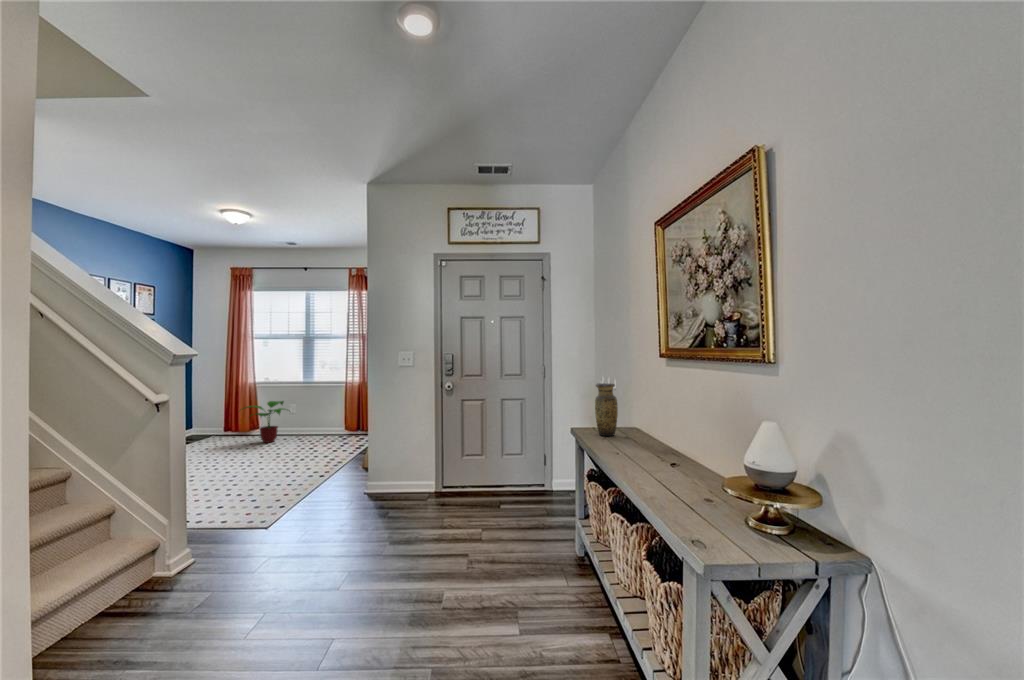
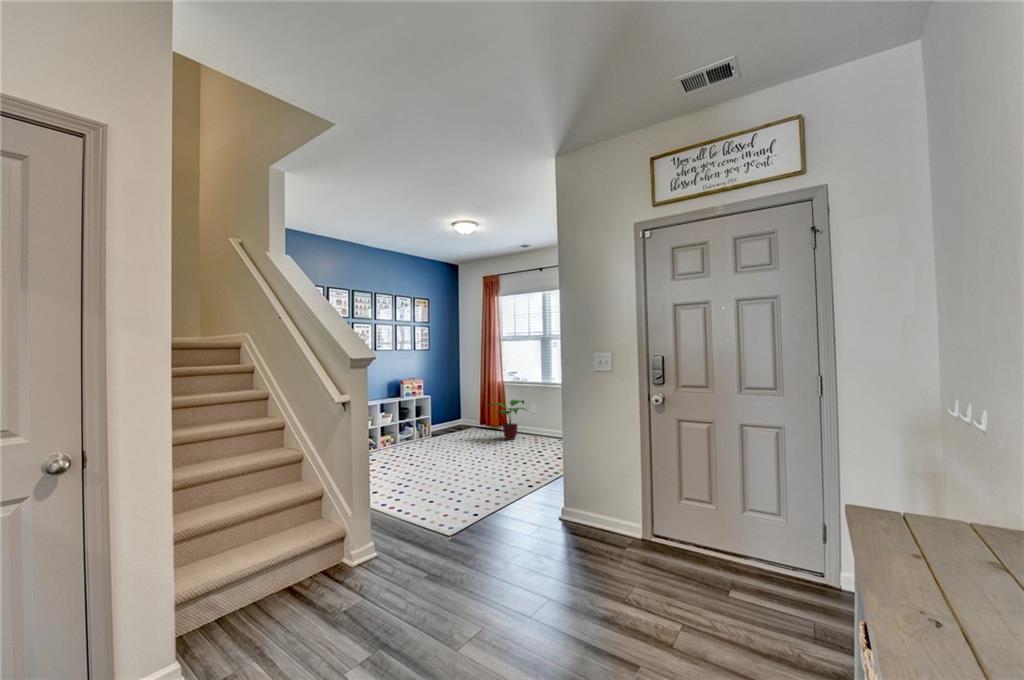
vase: present [595,383,618,436] -> none [902,421,975,550]

